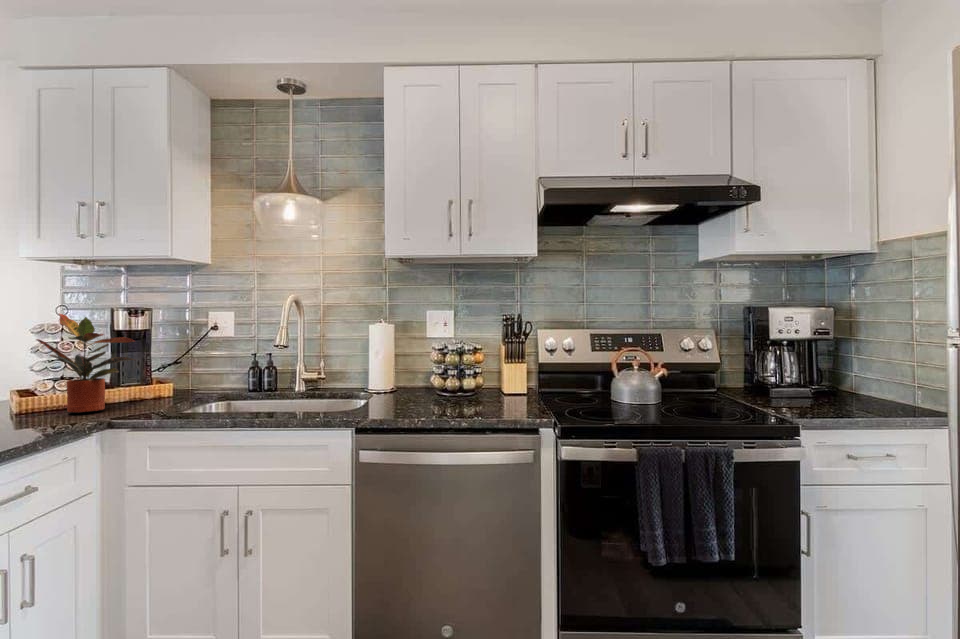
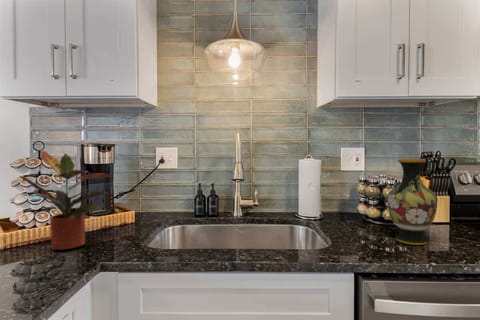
vase: none [418,325,461,409] -> present [387,159,438,245]

